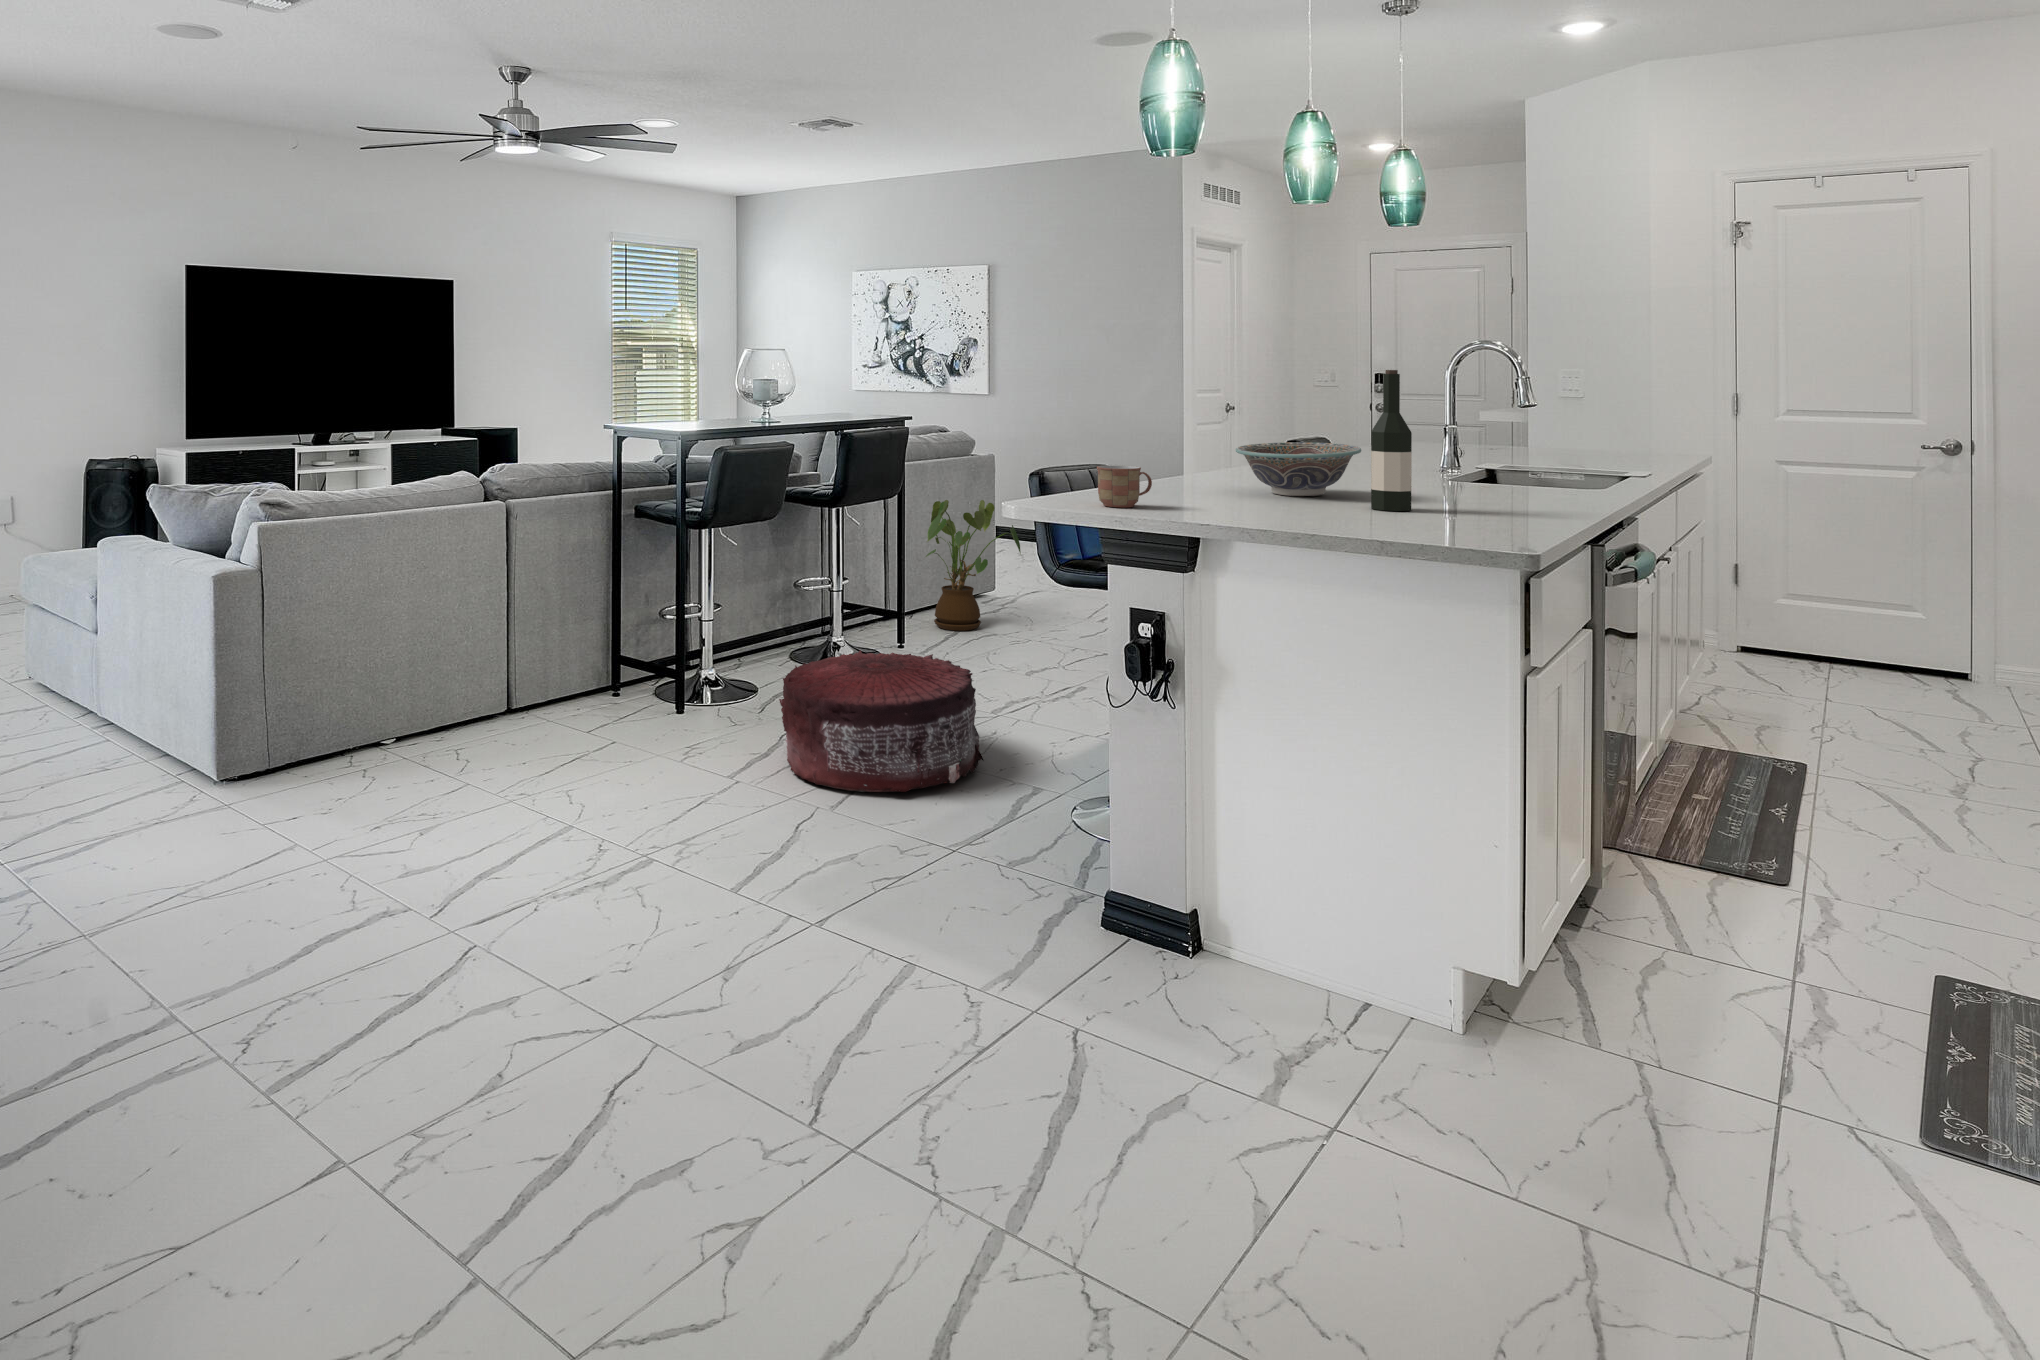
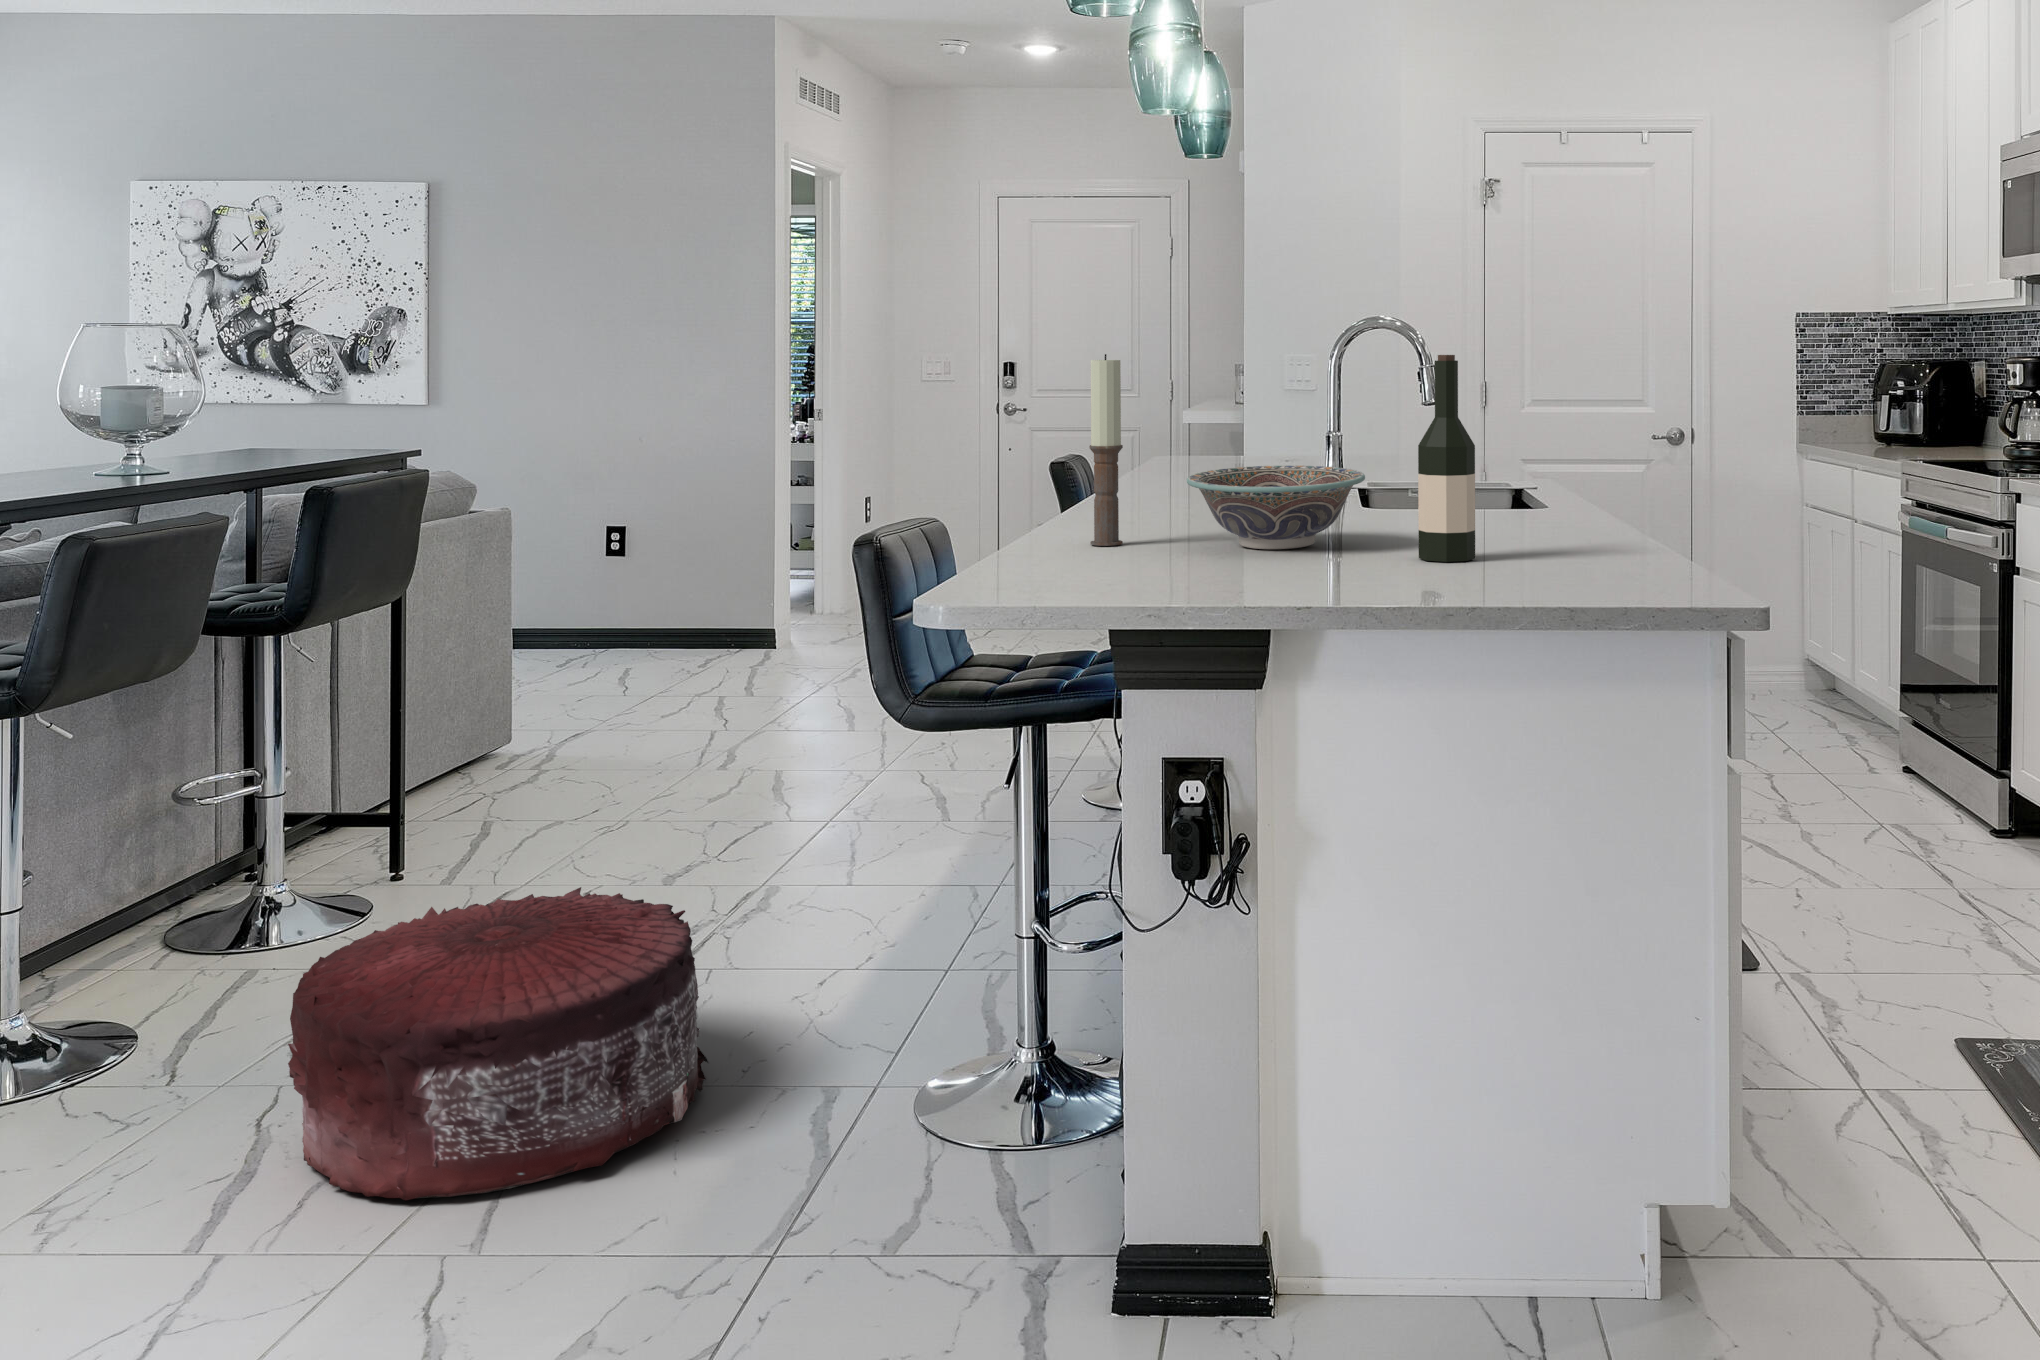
candle: none [1181,367,1202,486] -> present [1089,354,1123,546]
mug: present [1097,465,1152,507] -> none [1074,522,1156,595]
house plant: present [926,500,1021,631] -> none [416,589,603,826]

